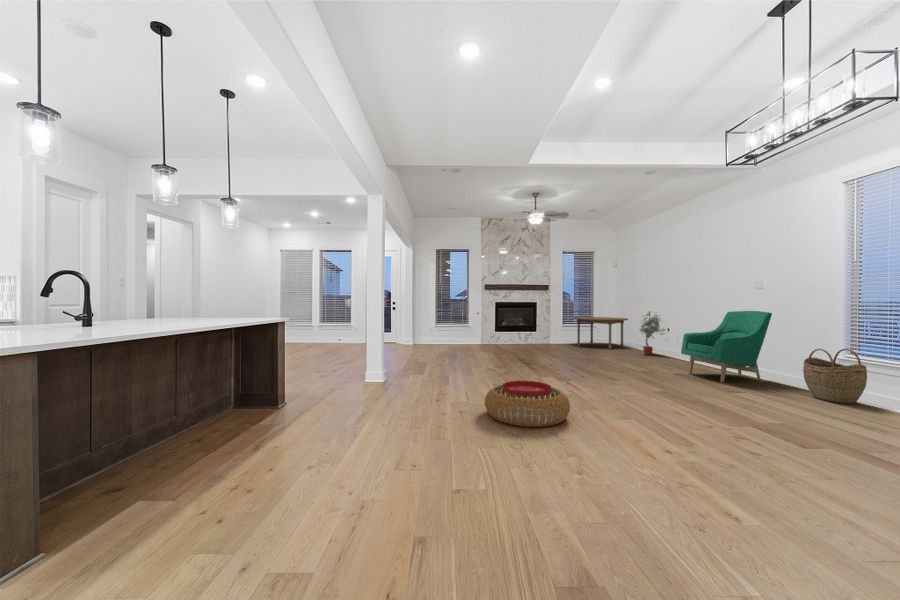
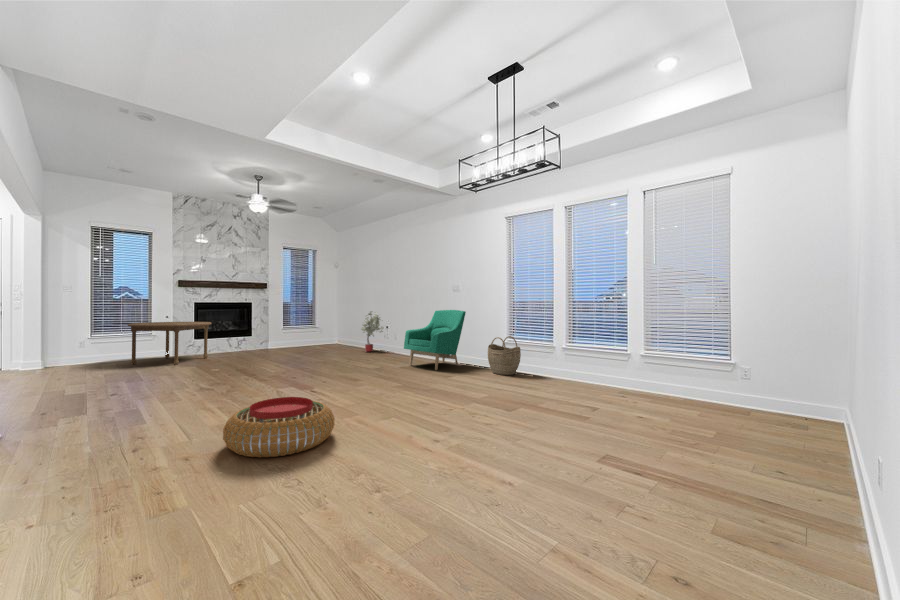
dining table: present [574,317,628,350] -> present [128,322,212,365]

